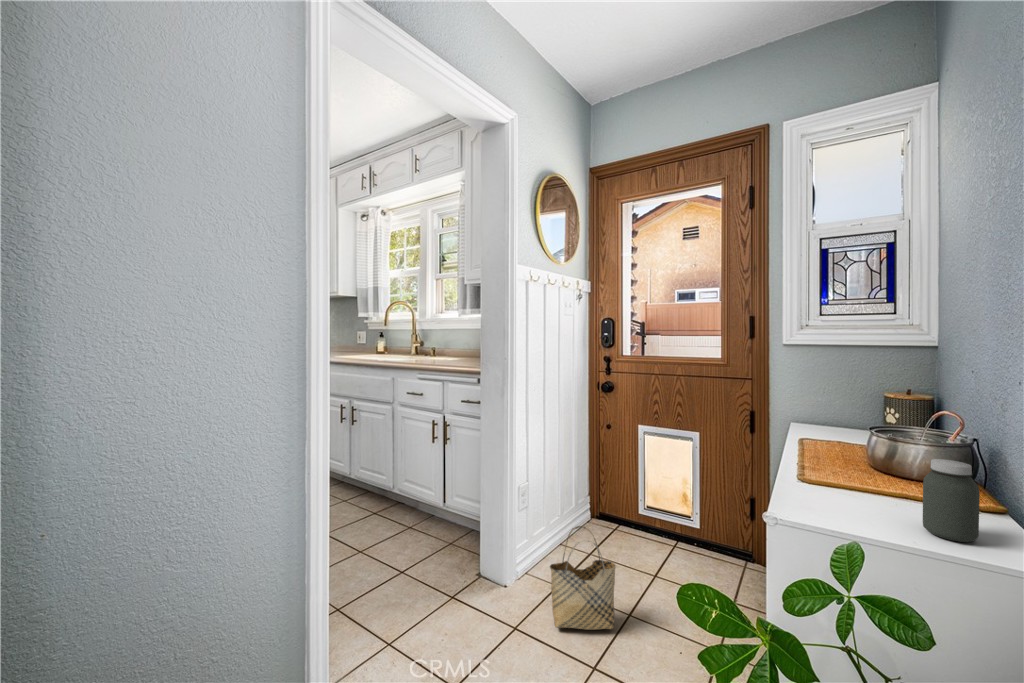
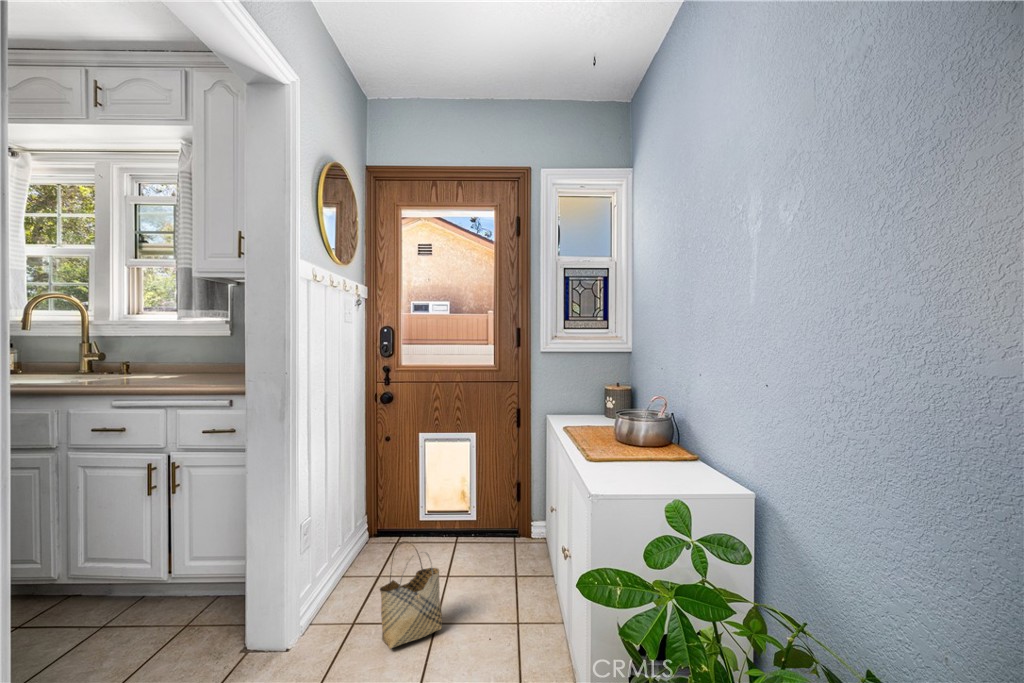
jar: present [923,459,980,542] -> none [669,431,695,479]

